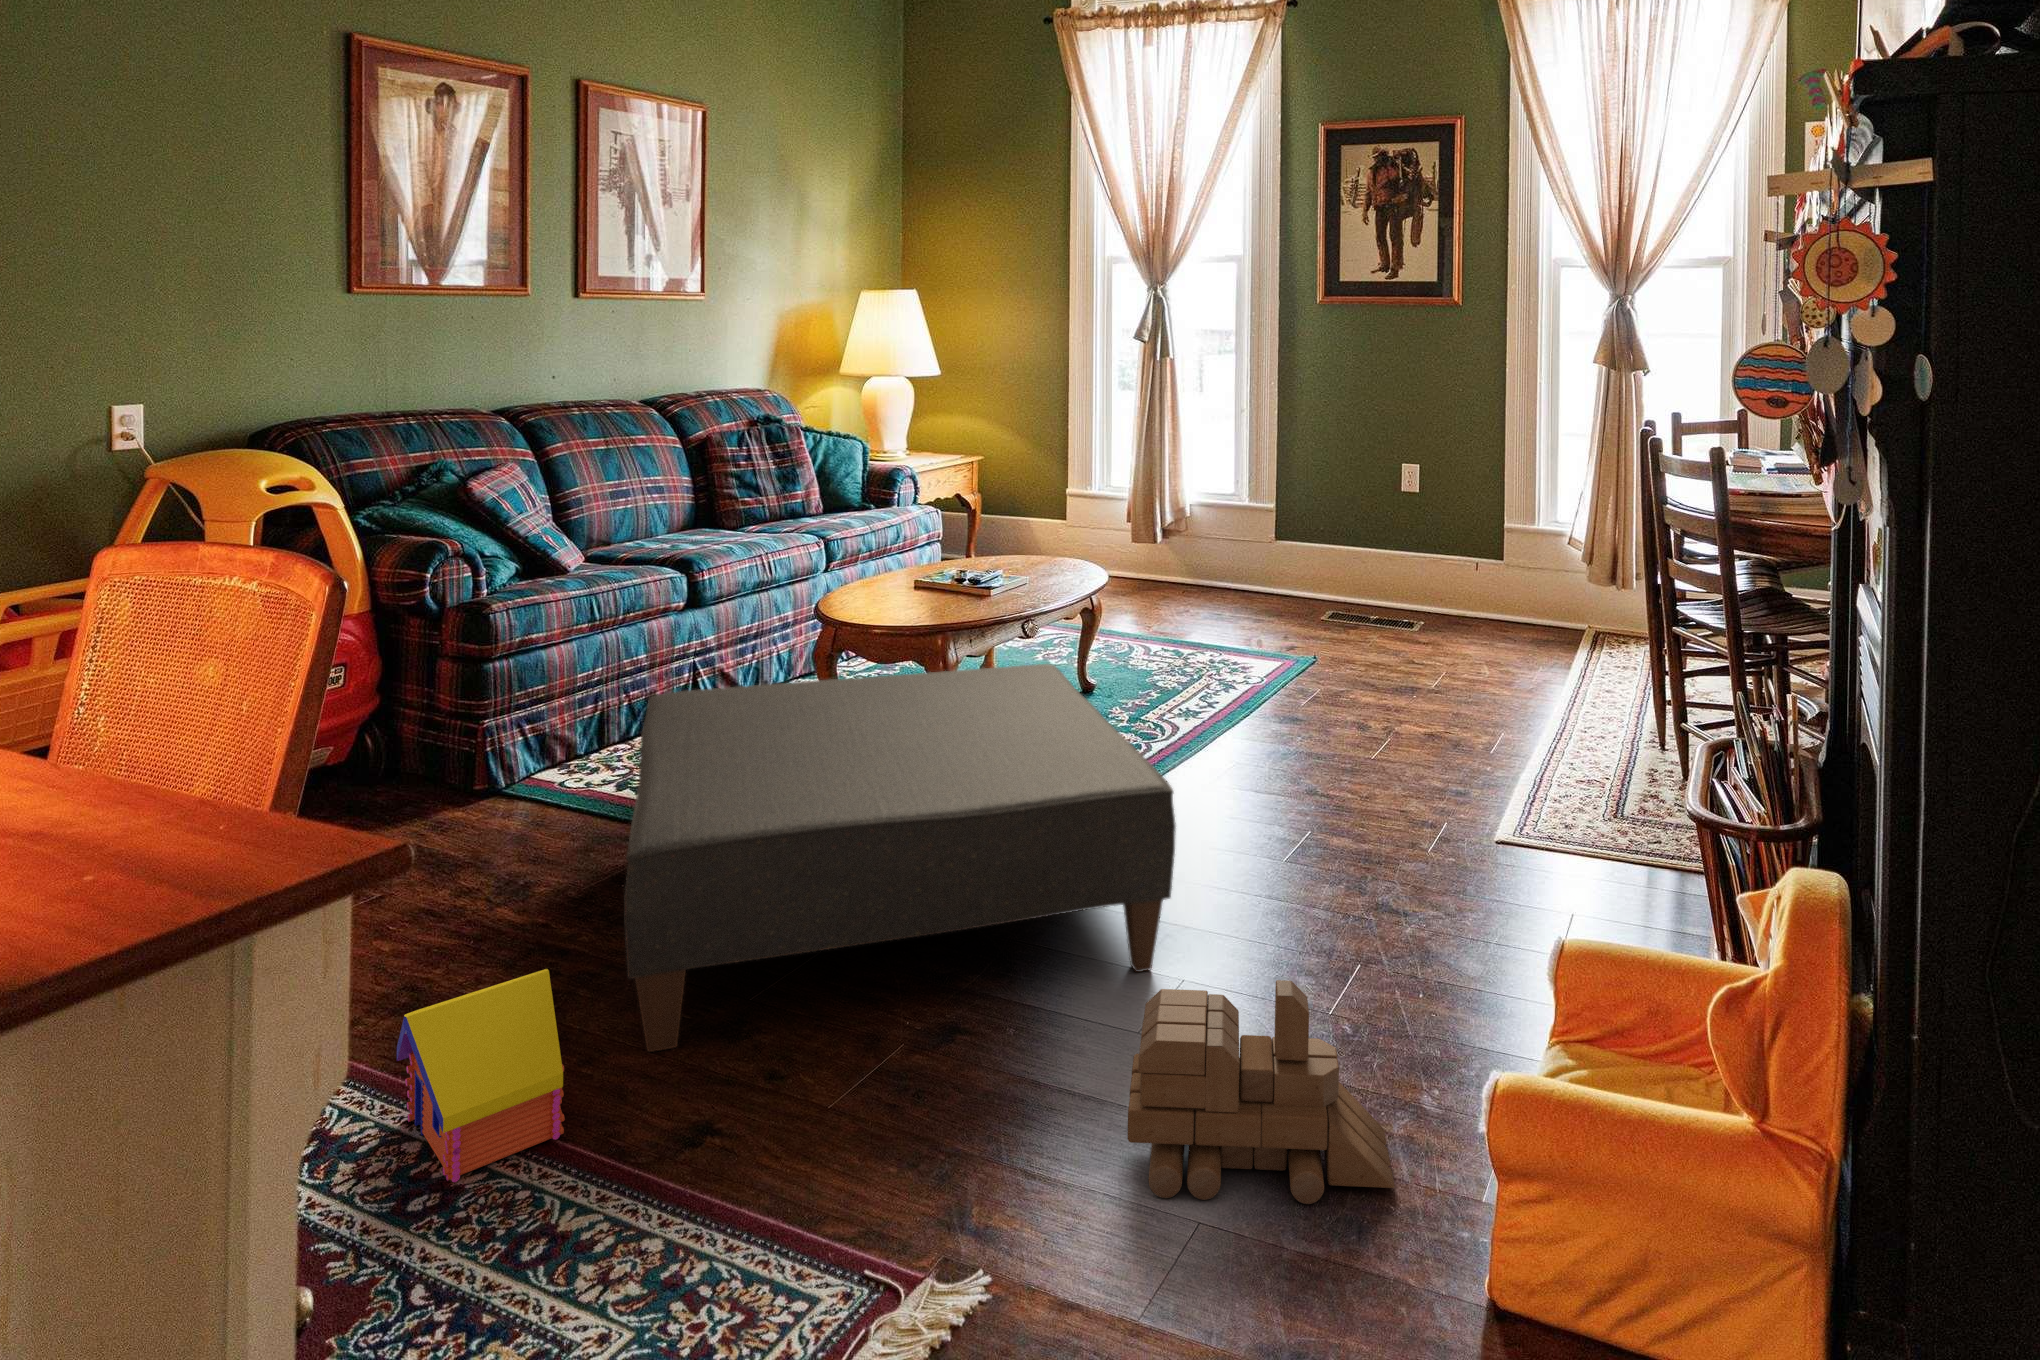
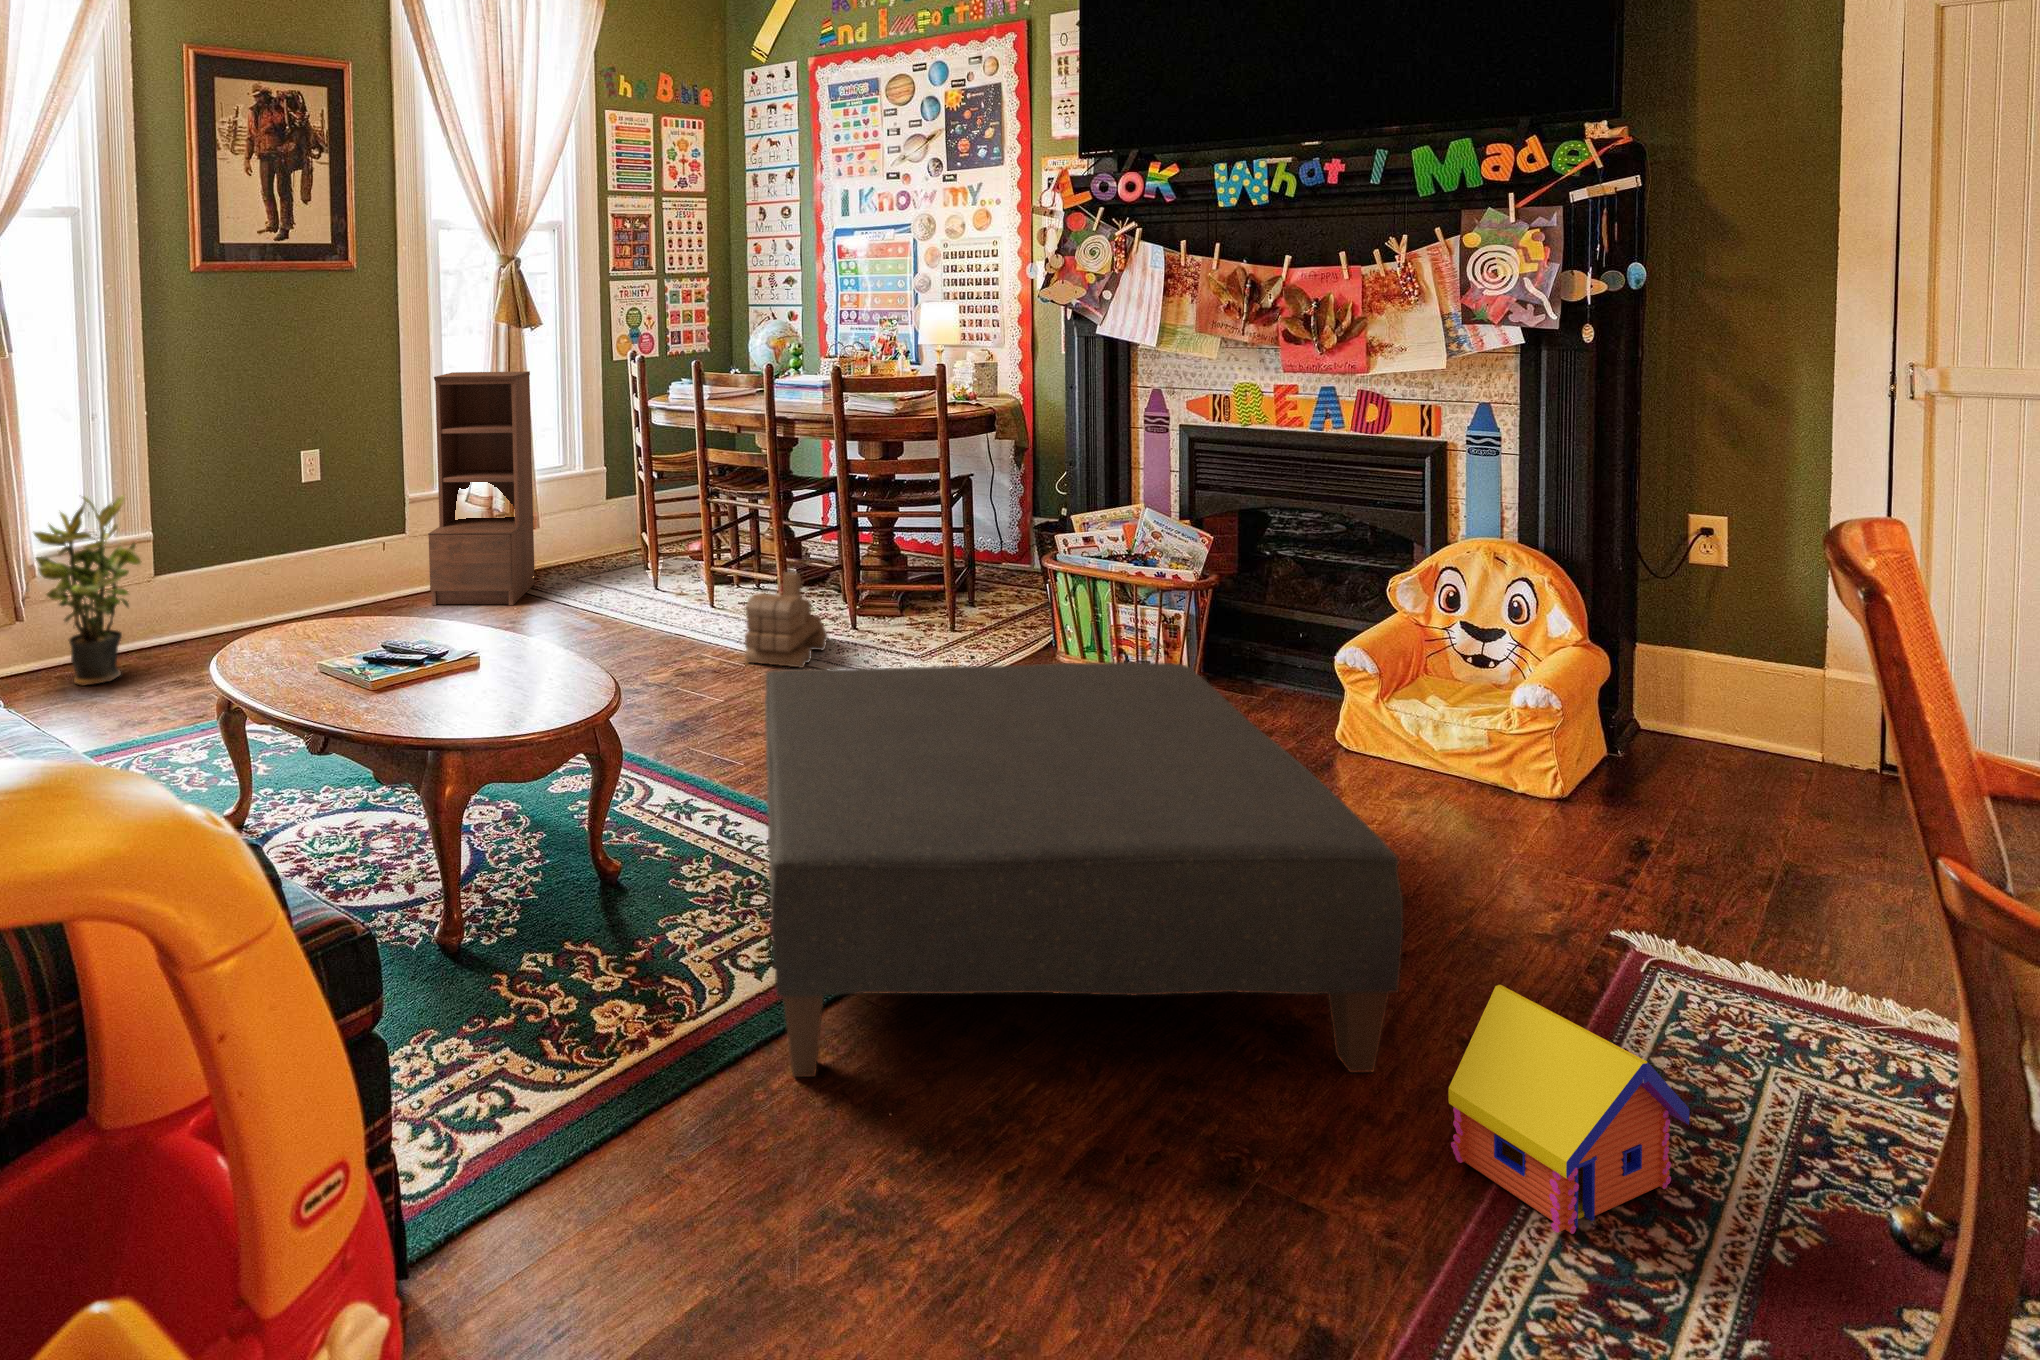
bookshelf: none [1472,412,1605,650] -> present [428,371,534,605]
potted plant: none [1154,464,1228,601] -> present [34,496,141,686]
toy train: present [1127,980,1395,1204] -> present [745,572,828,668]

